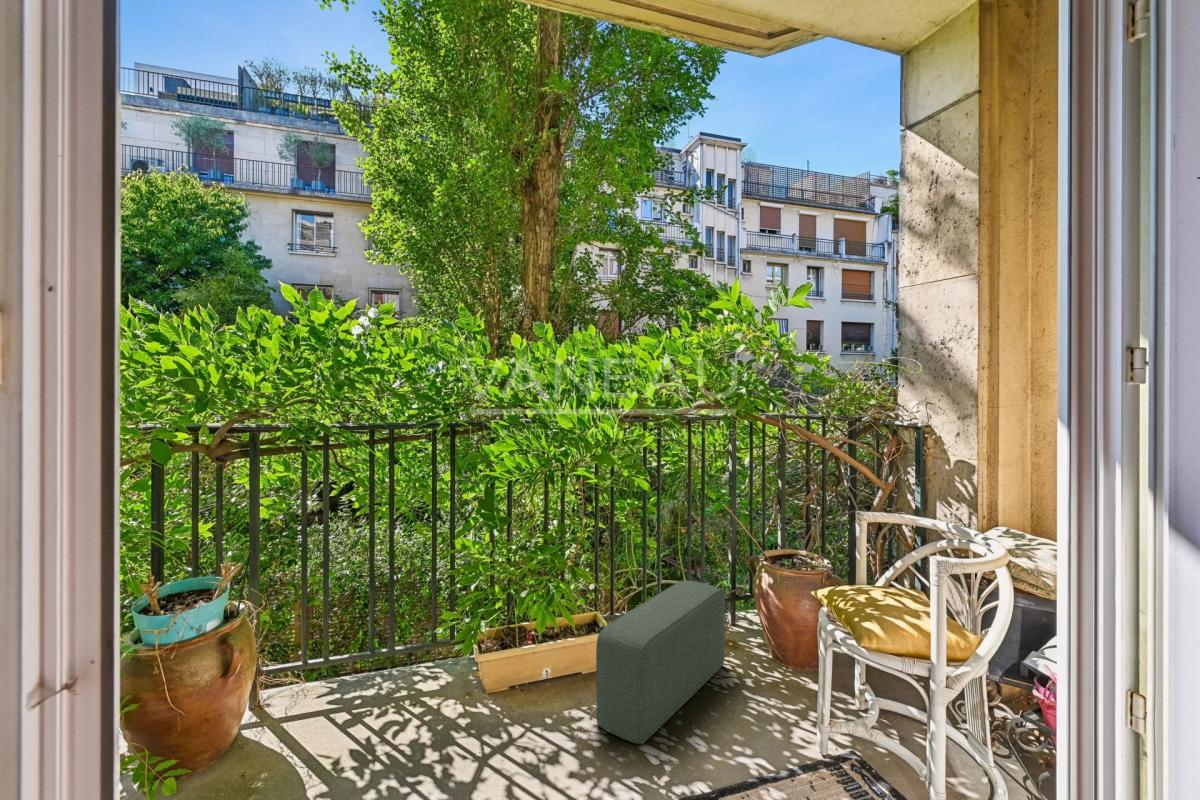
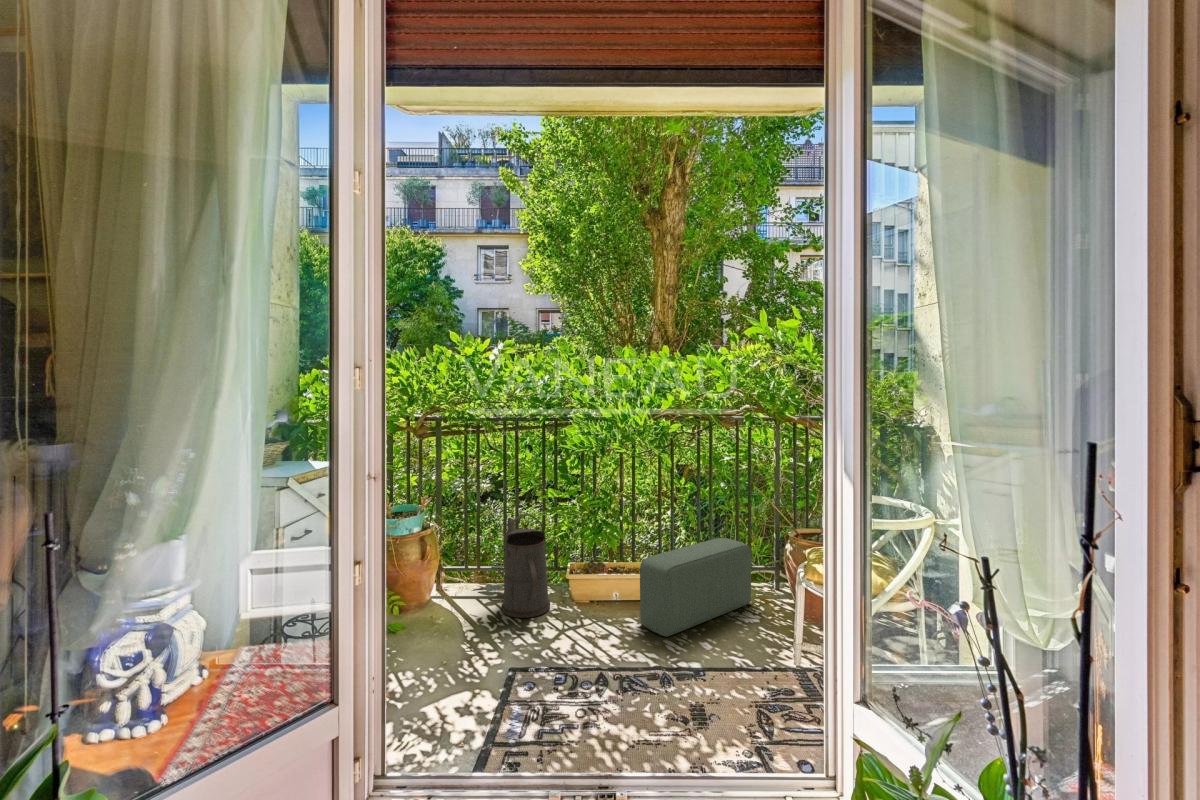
watering can: none [372,568,452,745] -> present [502,513,550,618]

